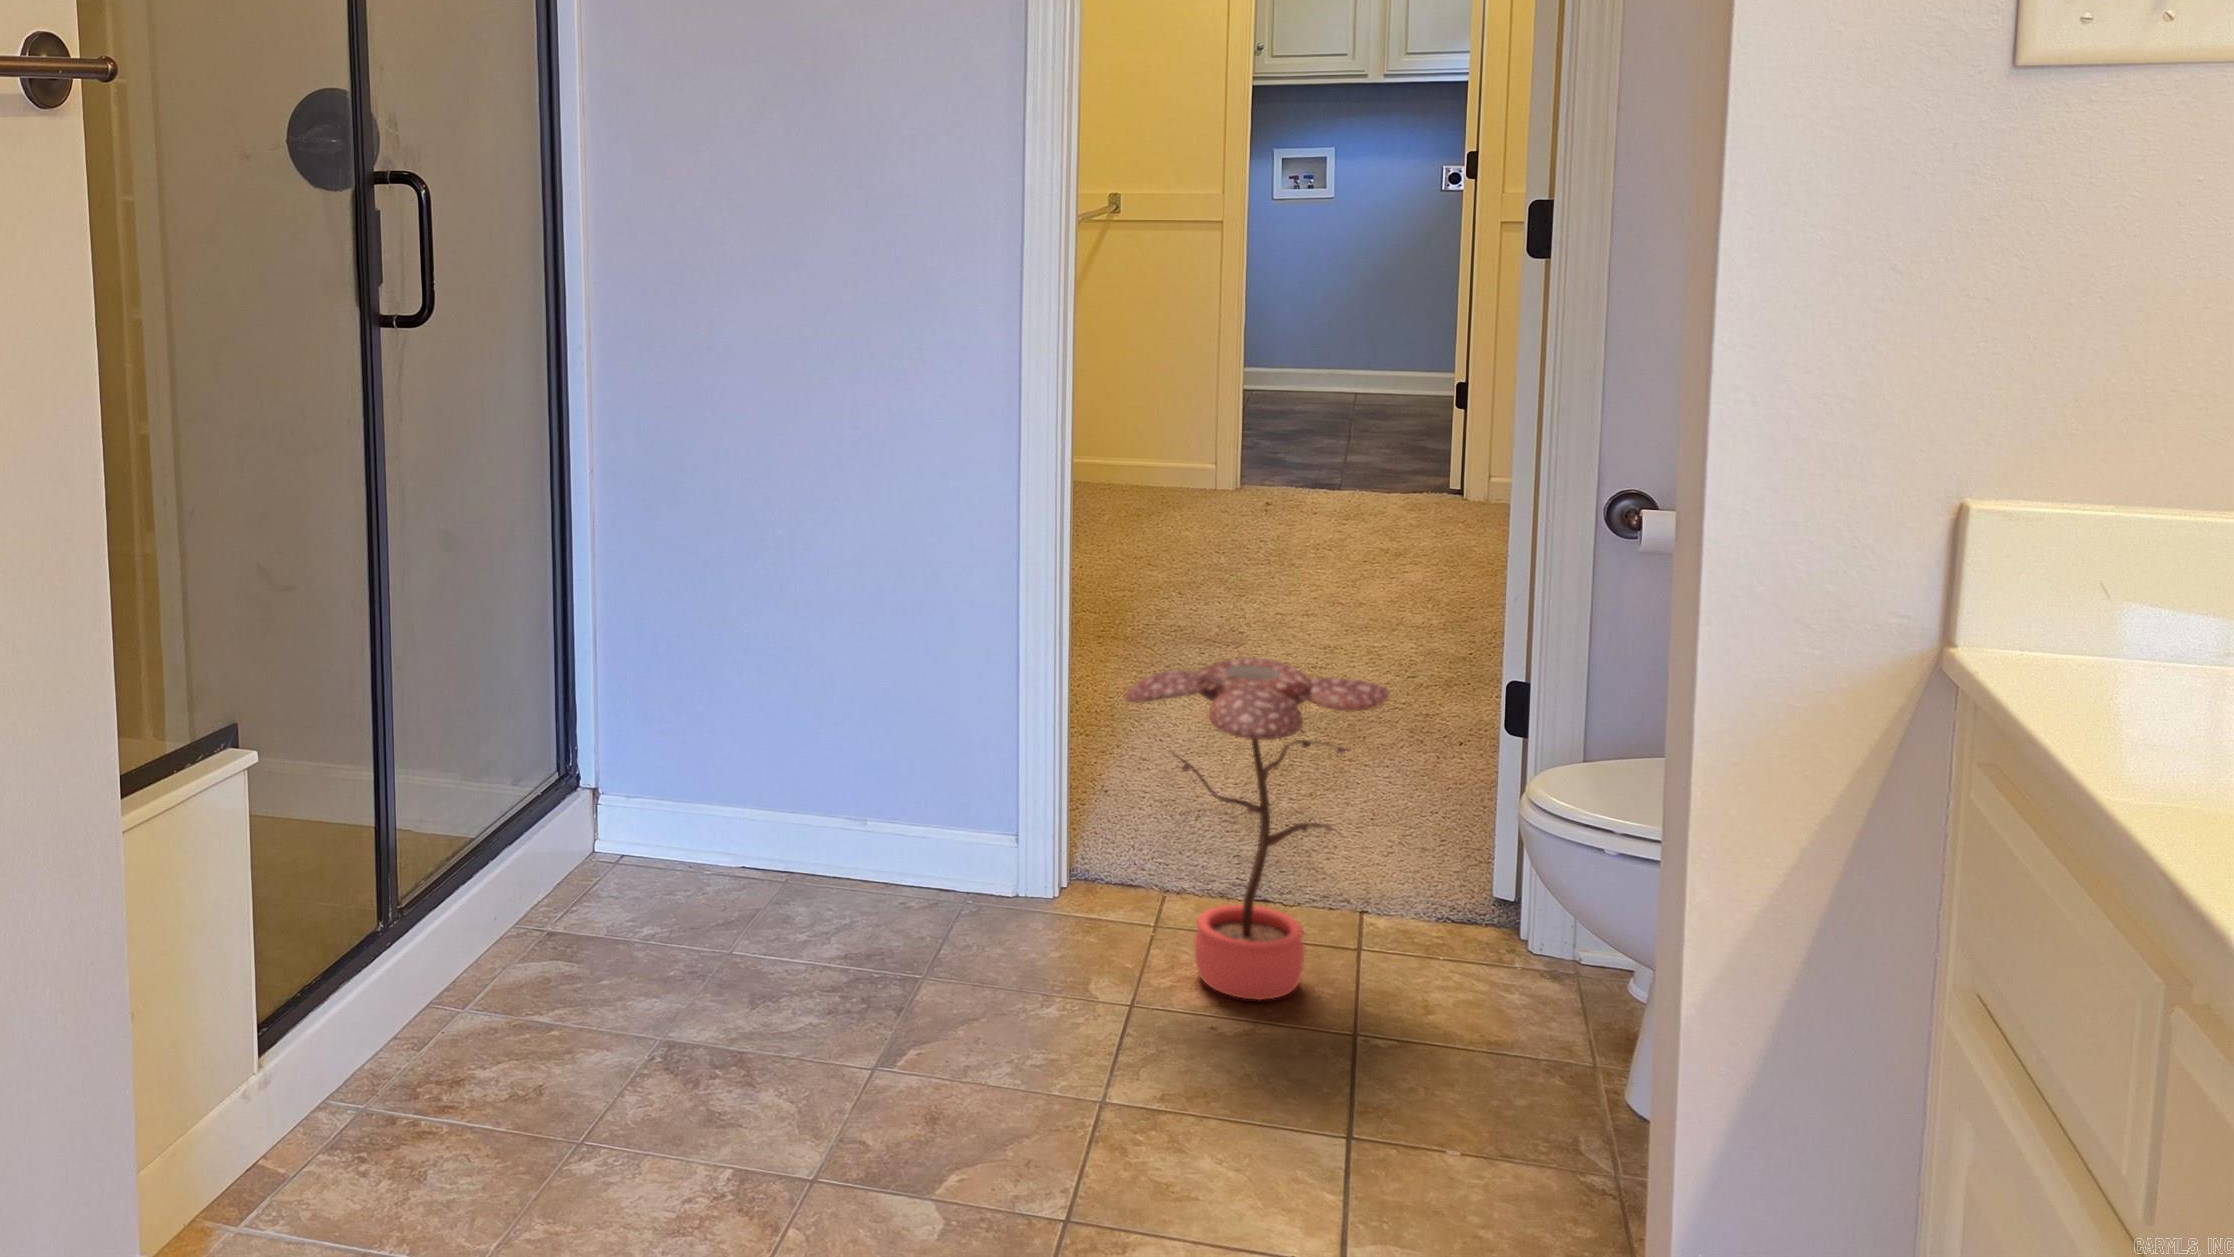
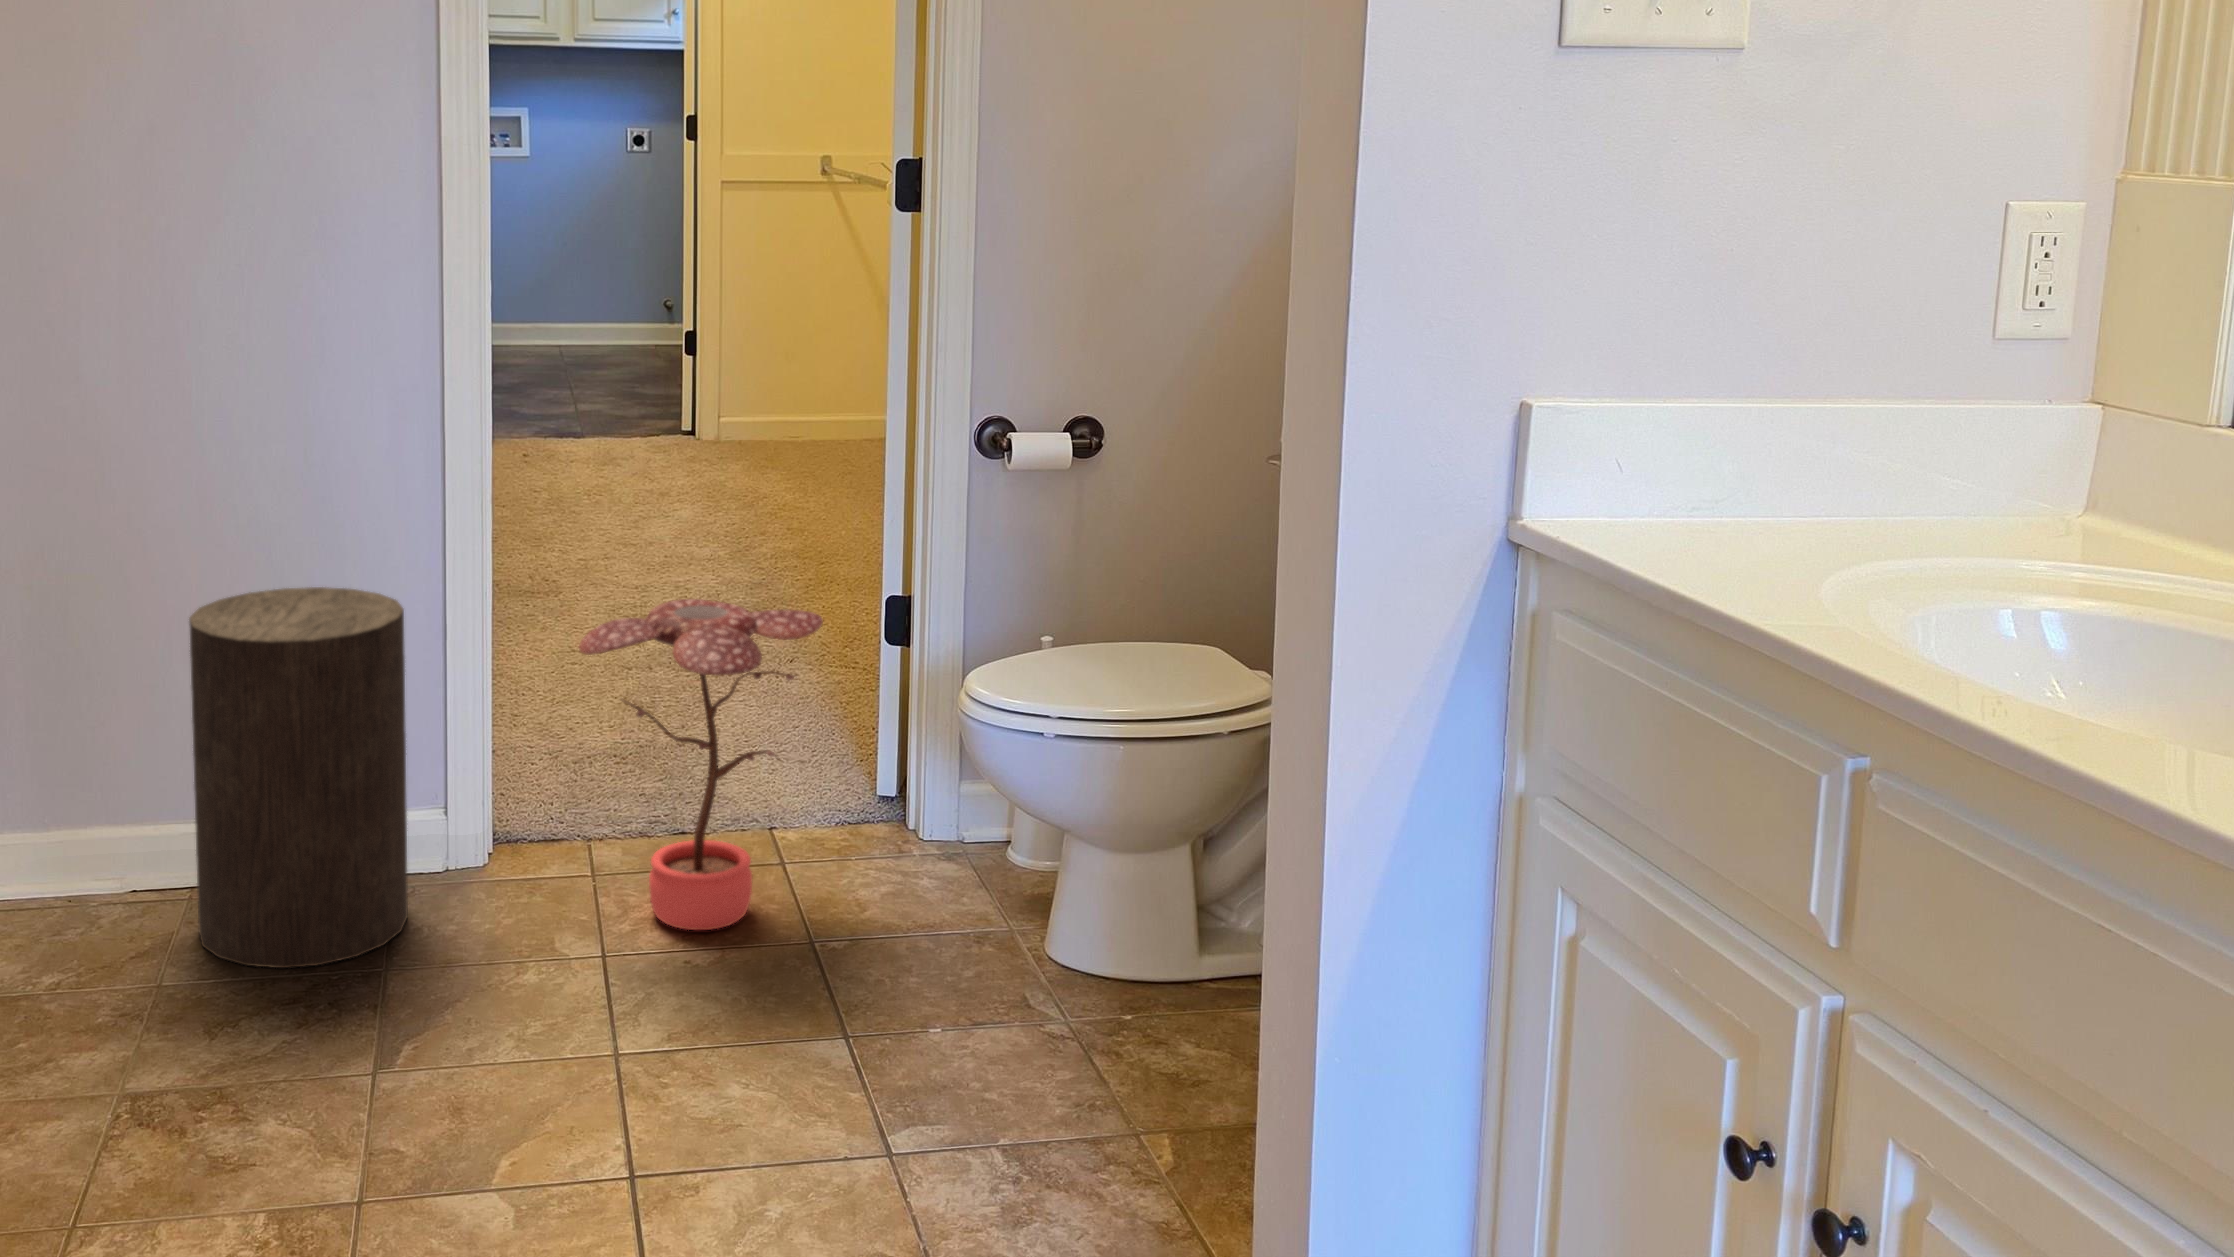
stool: none [777,610,966,961] -> present [189,587,408,968]

